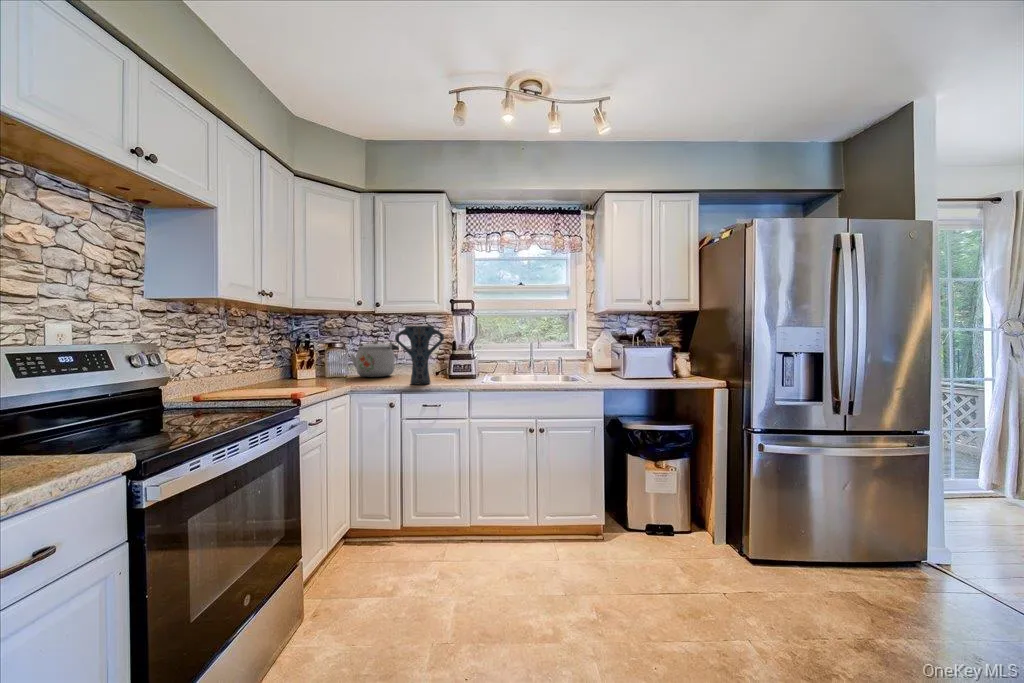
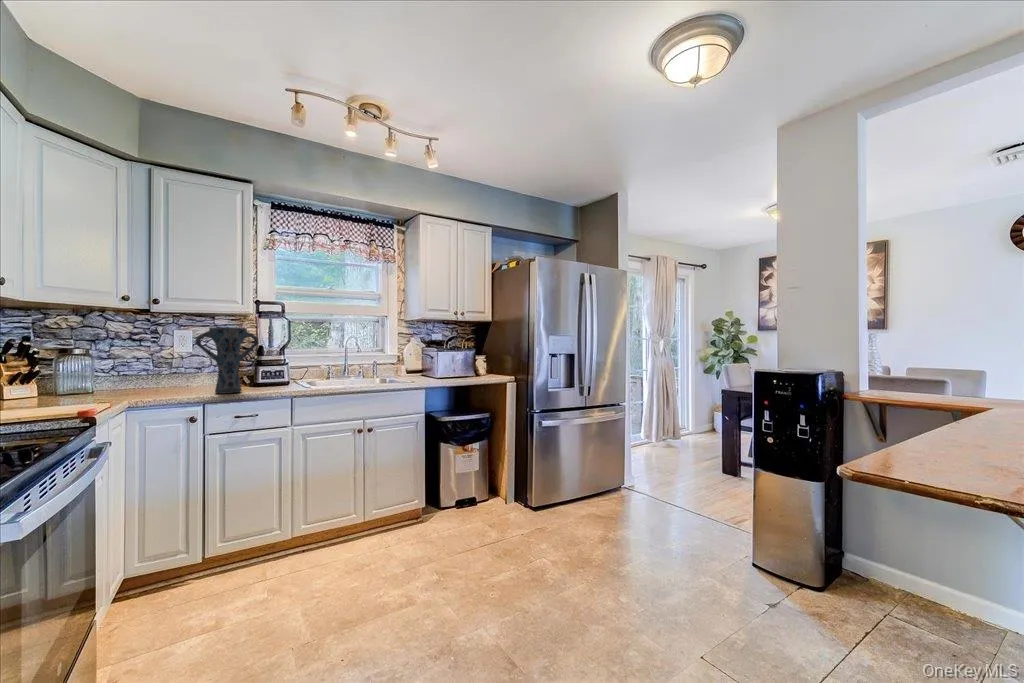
kettle: present [351,341,399,377] -> none [97,345,175,391]

